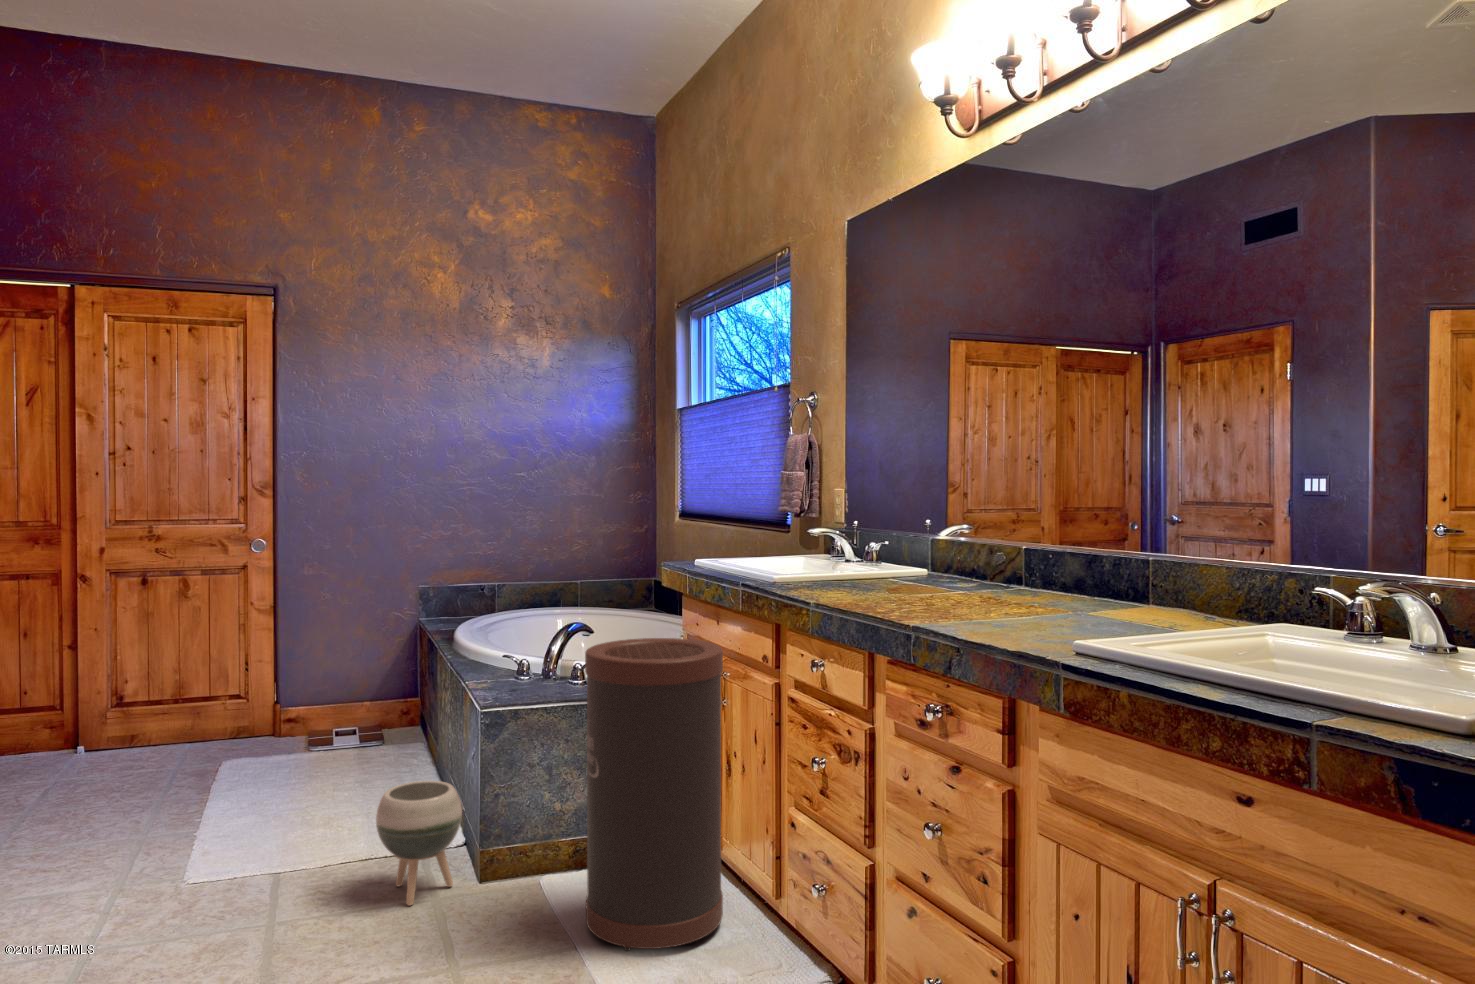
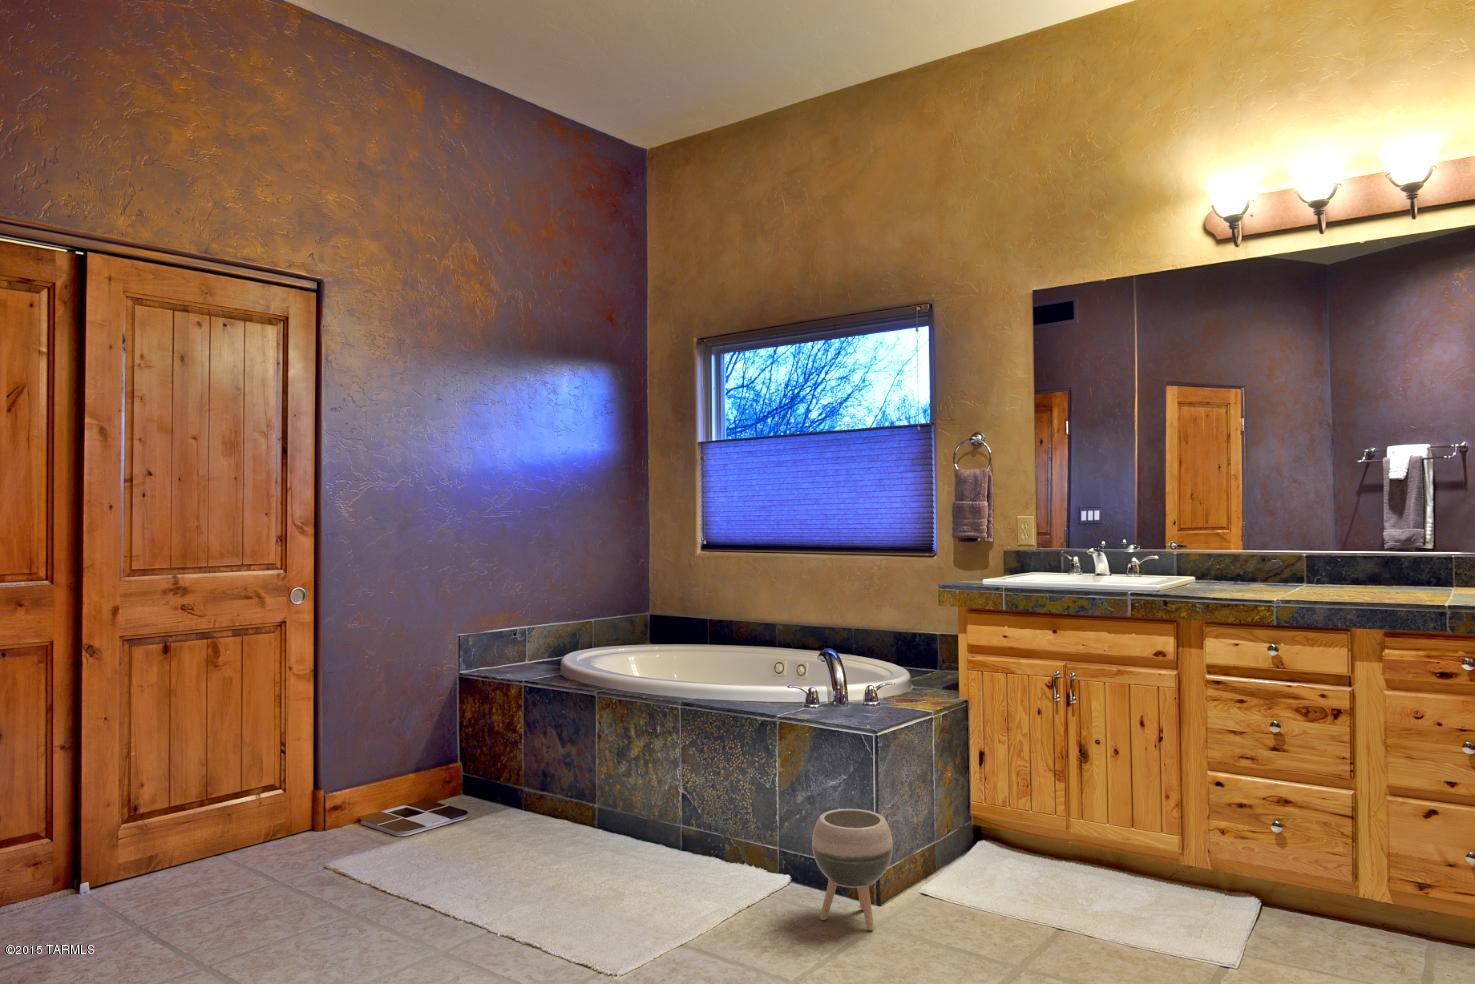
trash can: present [585,638,723,951] -> none [1003,649,1127,916]

